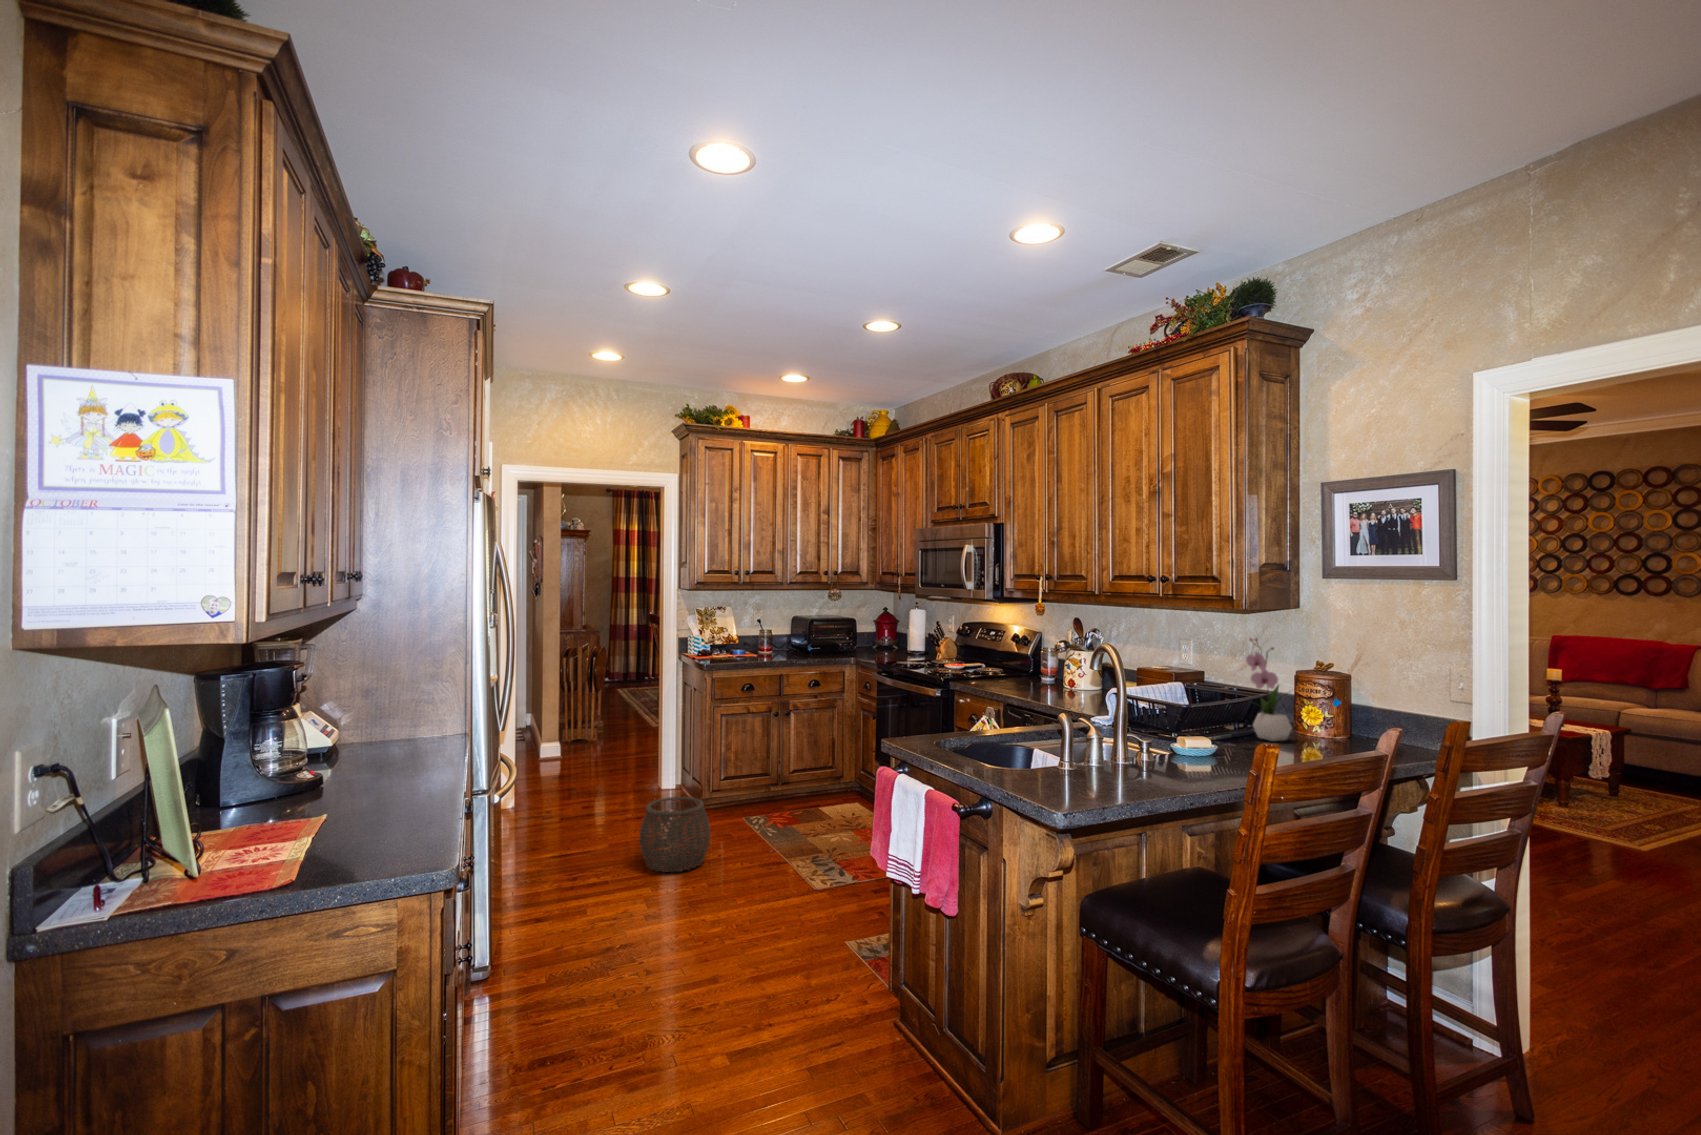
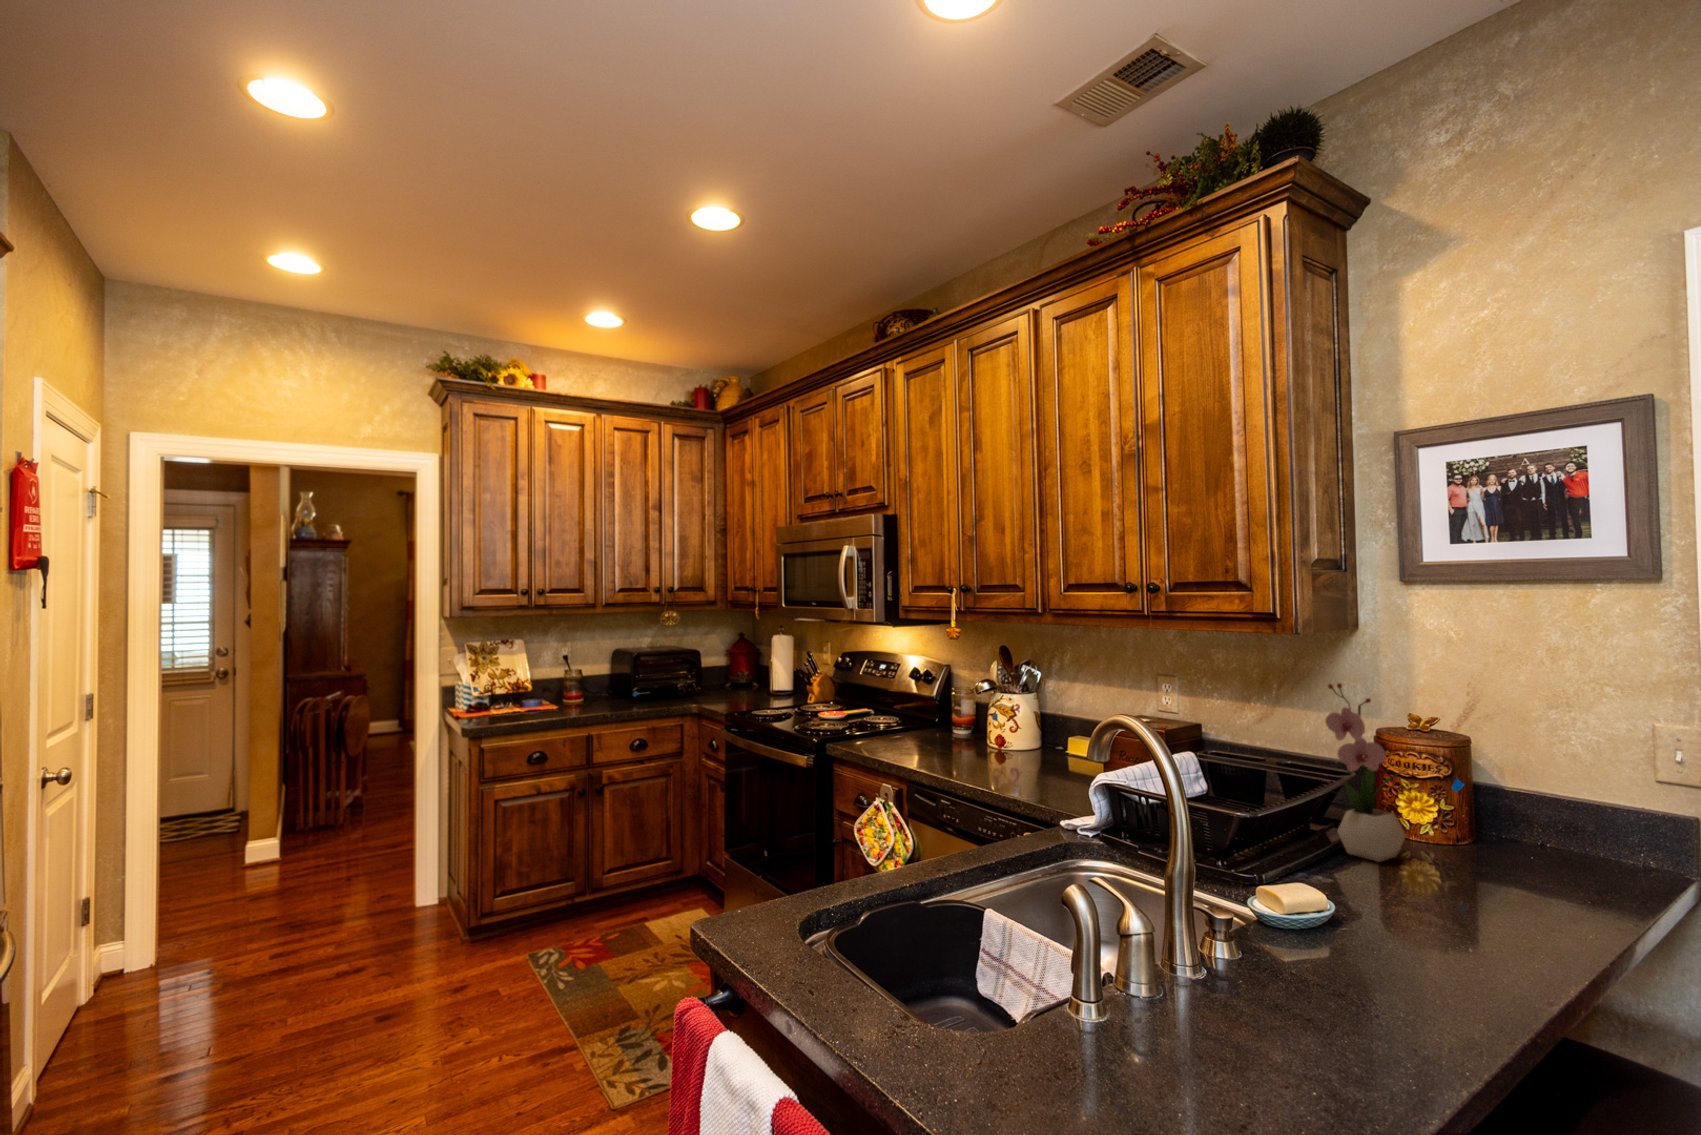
woven basket: present [639,797,710,872] -> none [319,948,451,1092]

